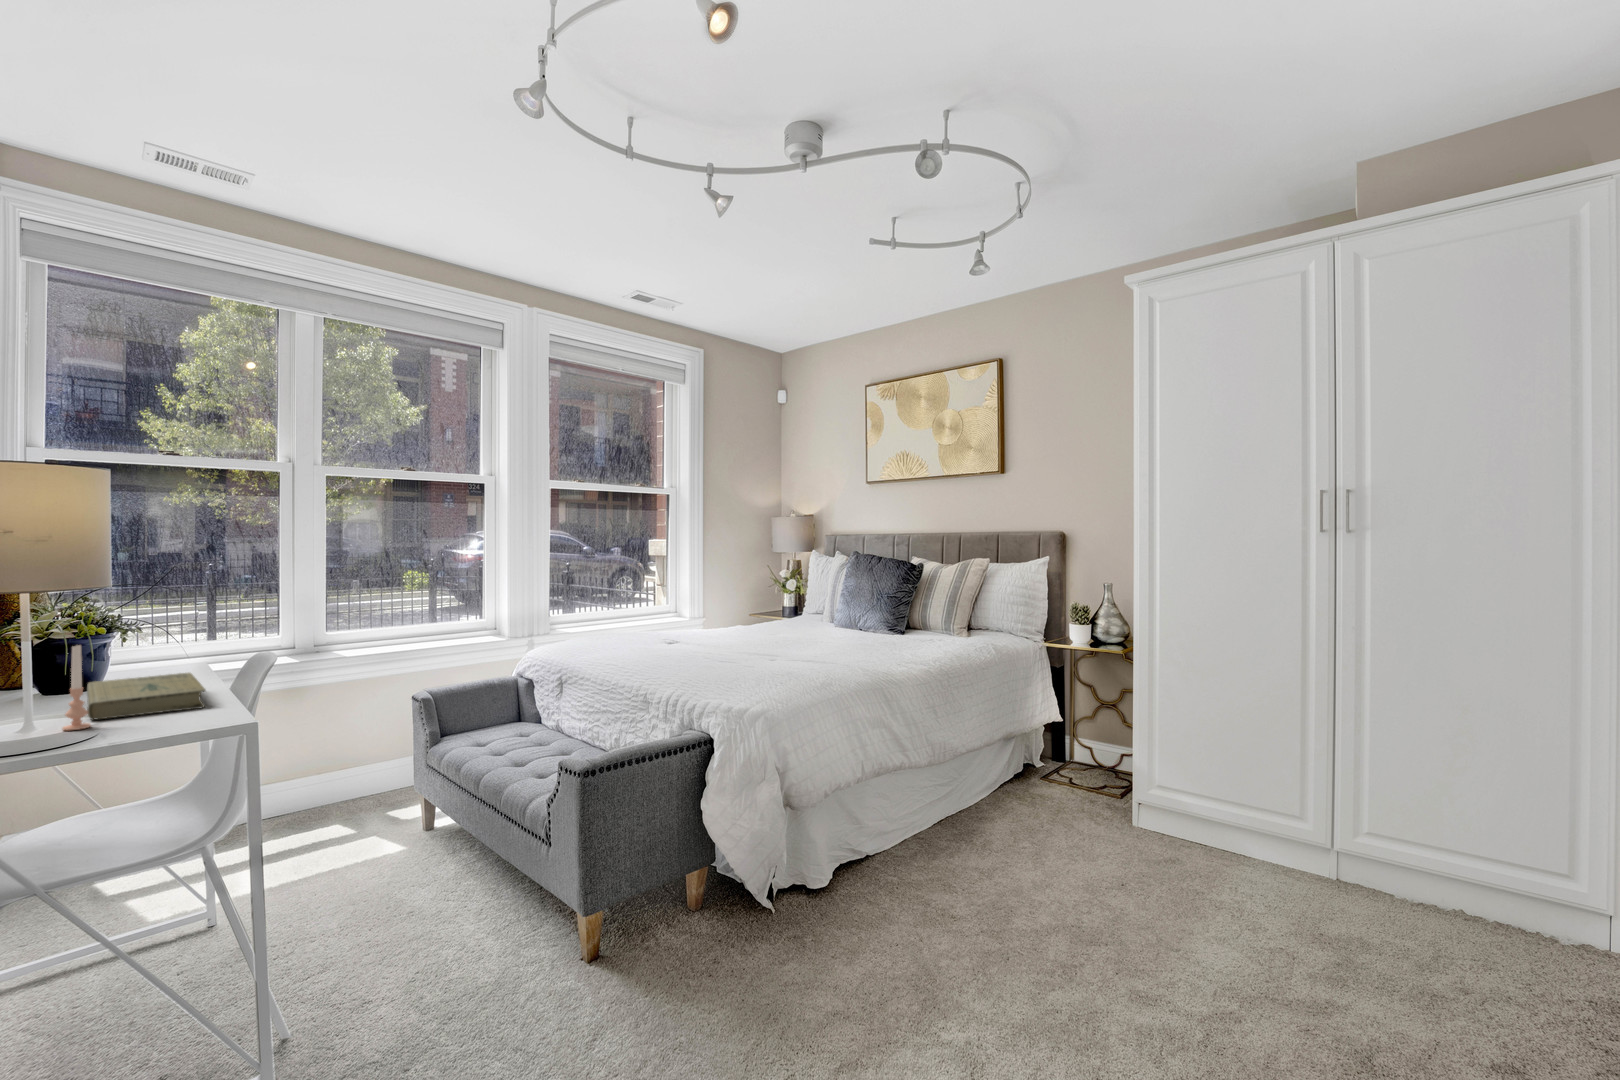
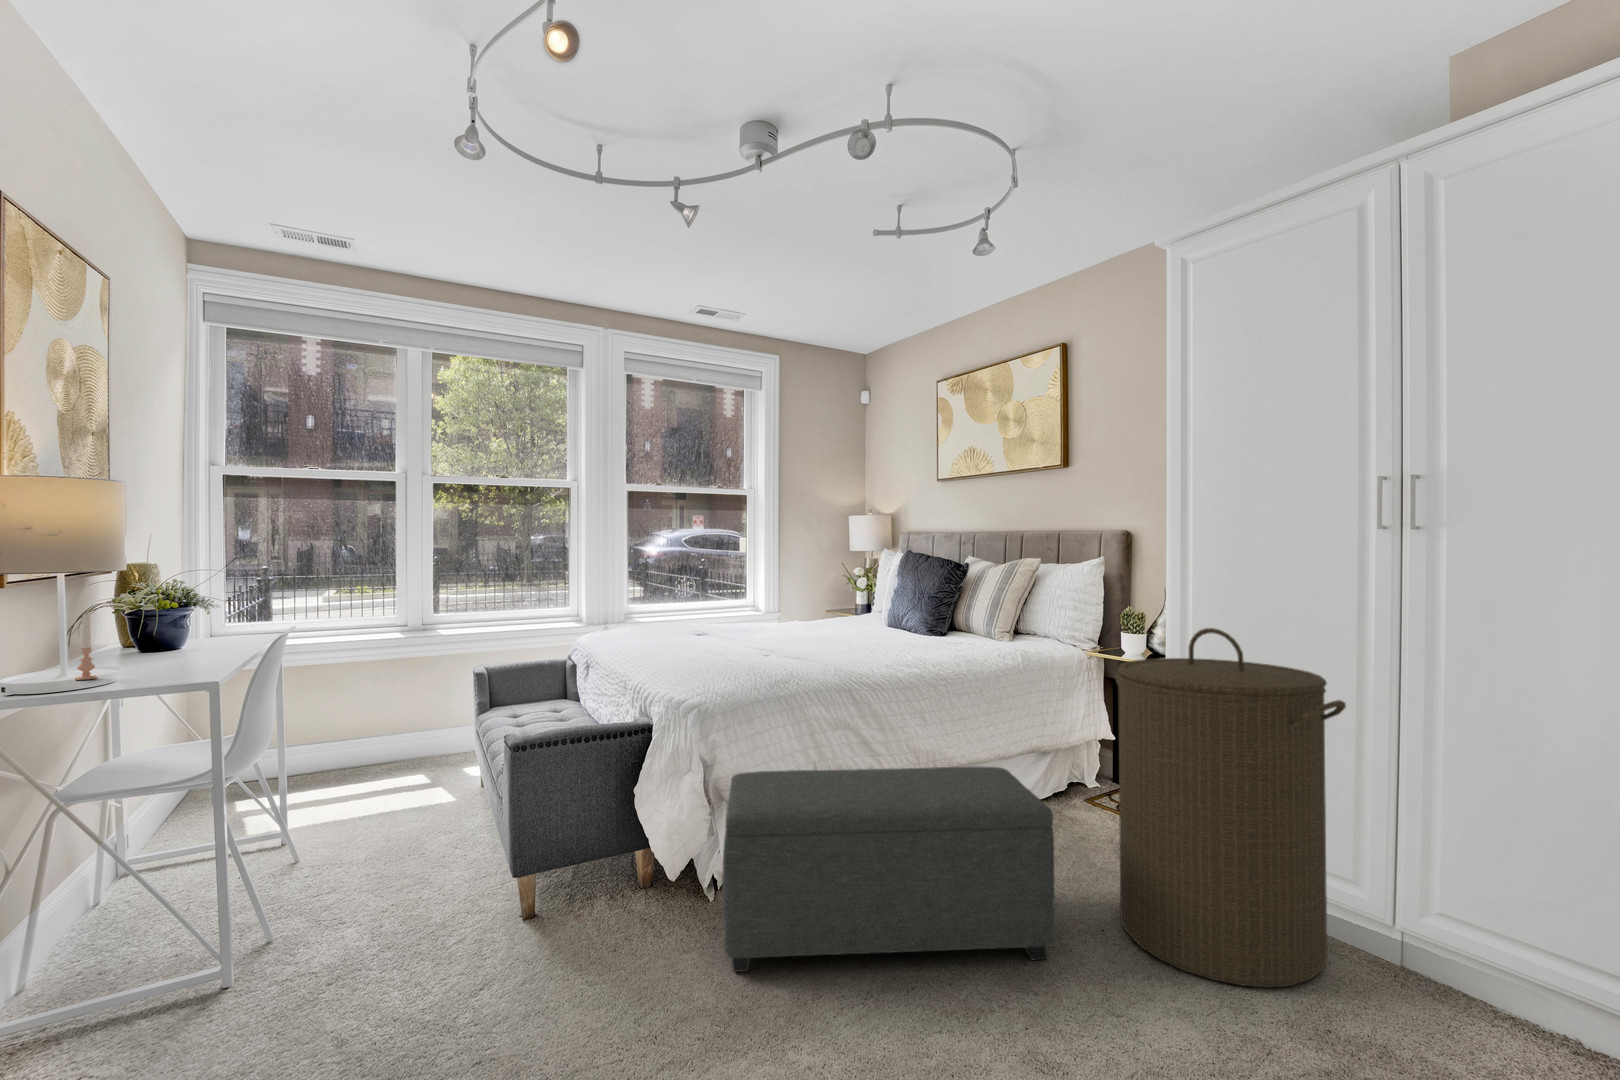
laundry hamper: none [1126,623,1343,926] -> present [1115,628,1346,987]
book: present [87,673,206,720] -> none [104,642,217,674]
ottoman: none [797,756,1117,979] -> present [722,766,1055,972]

